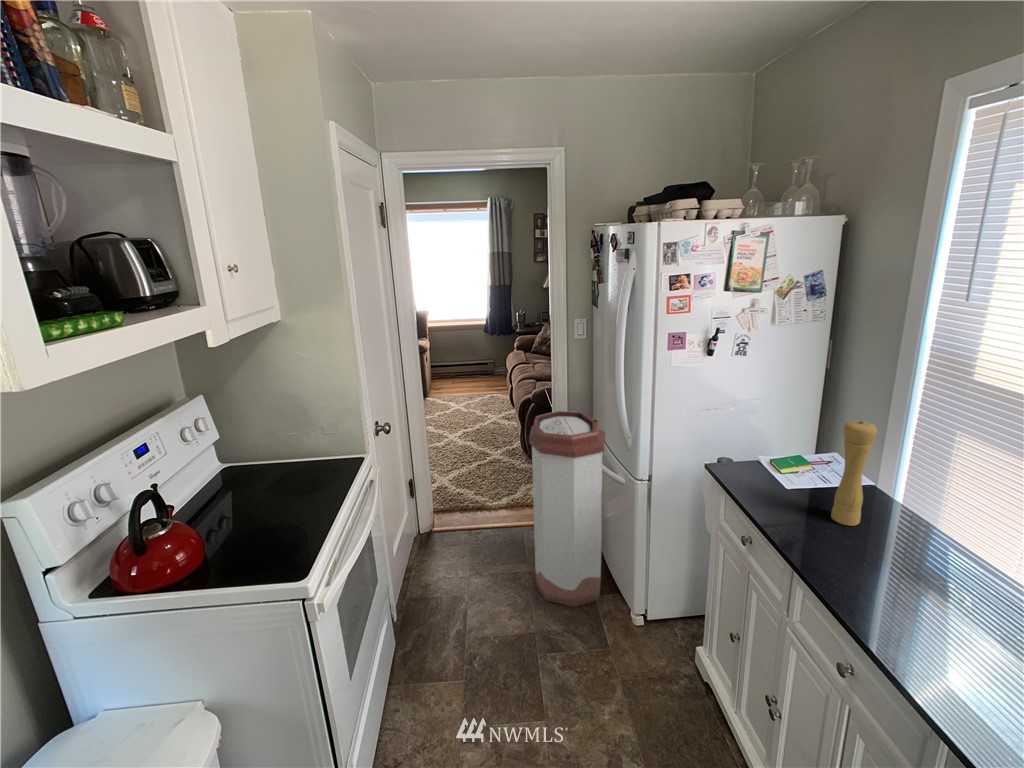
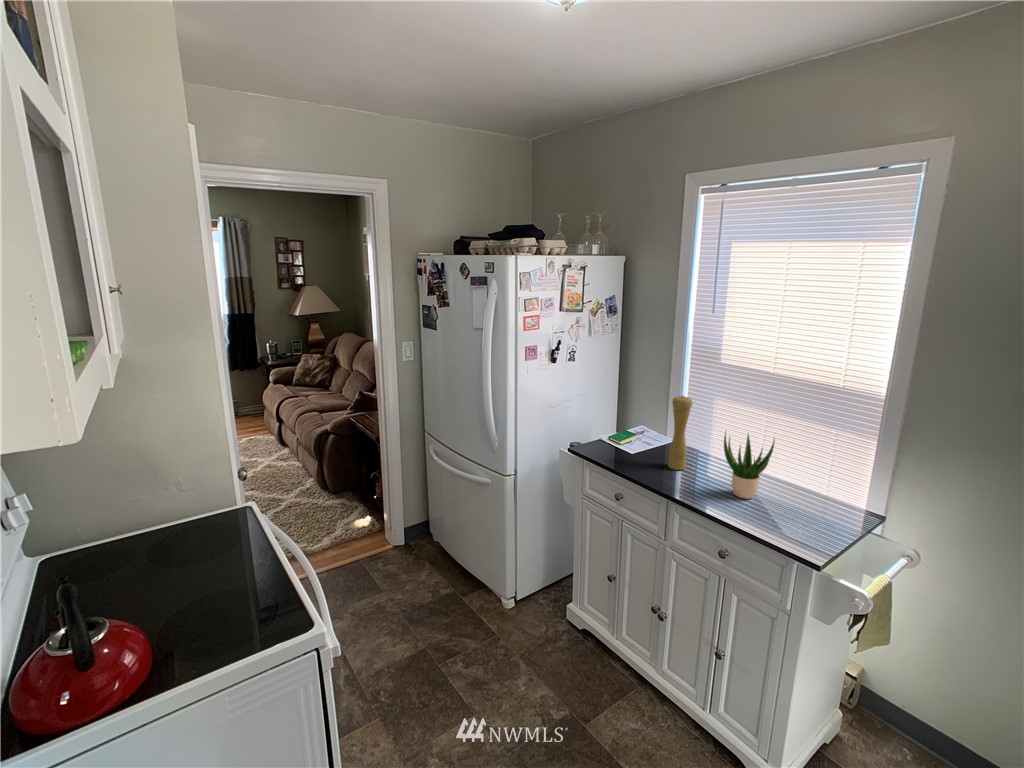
trash can: present [529,411,605,607] -> none [388,428,469,617]
potted plant: none [893,485,1000,599] -> present [724,432,775,499]

